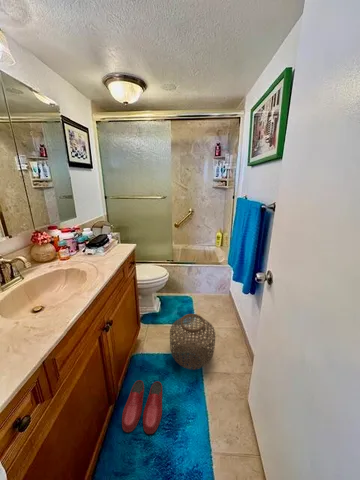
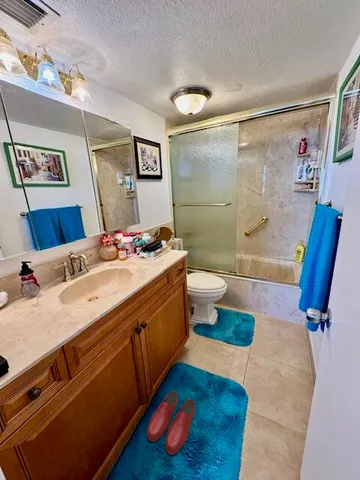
woven basket: present [170,314,215,369] -> none [211,336,265,404]

